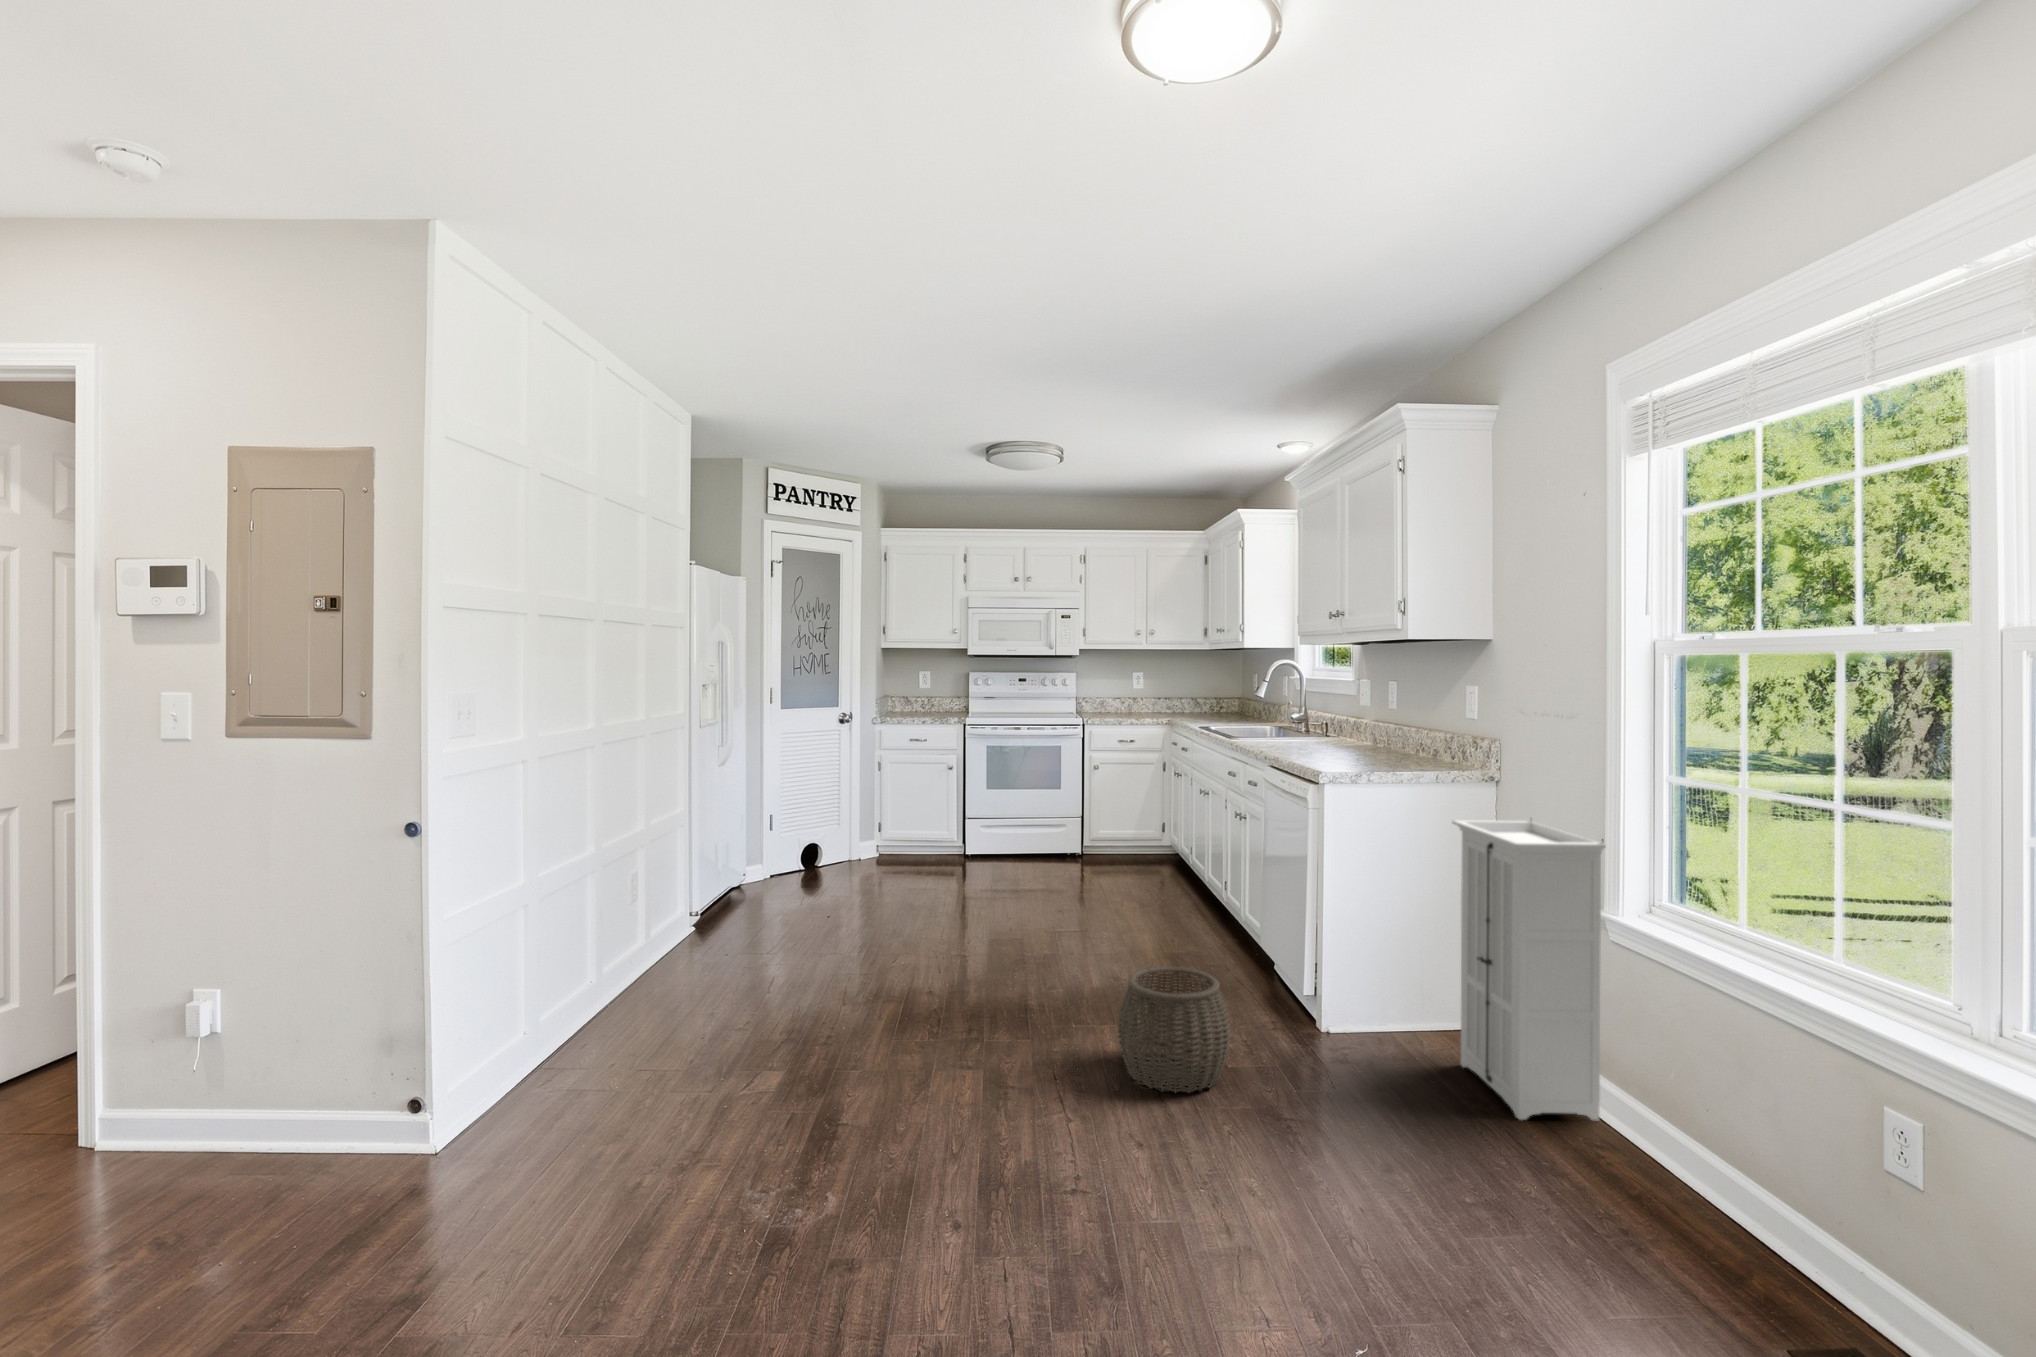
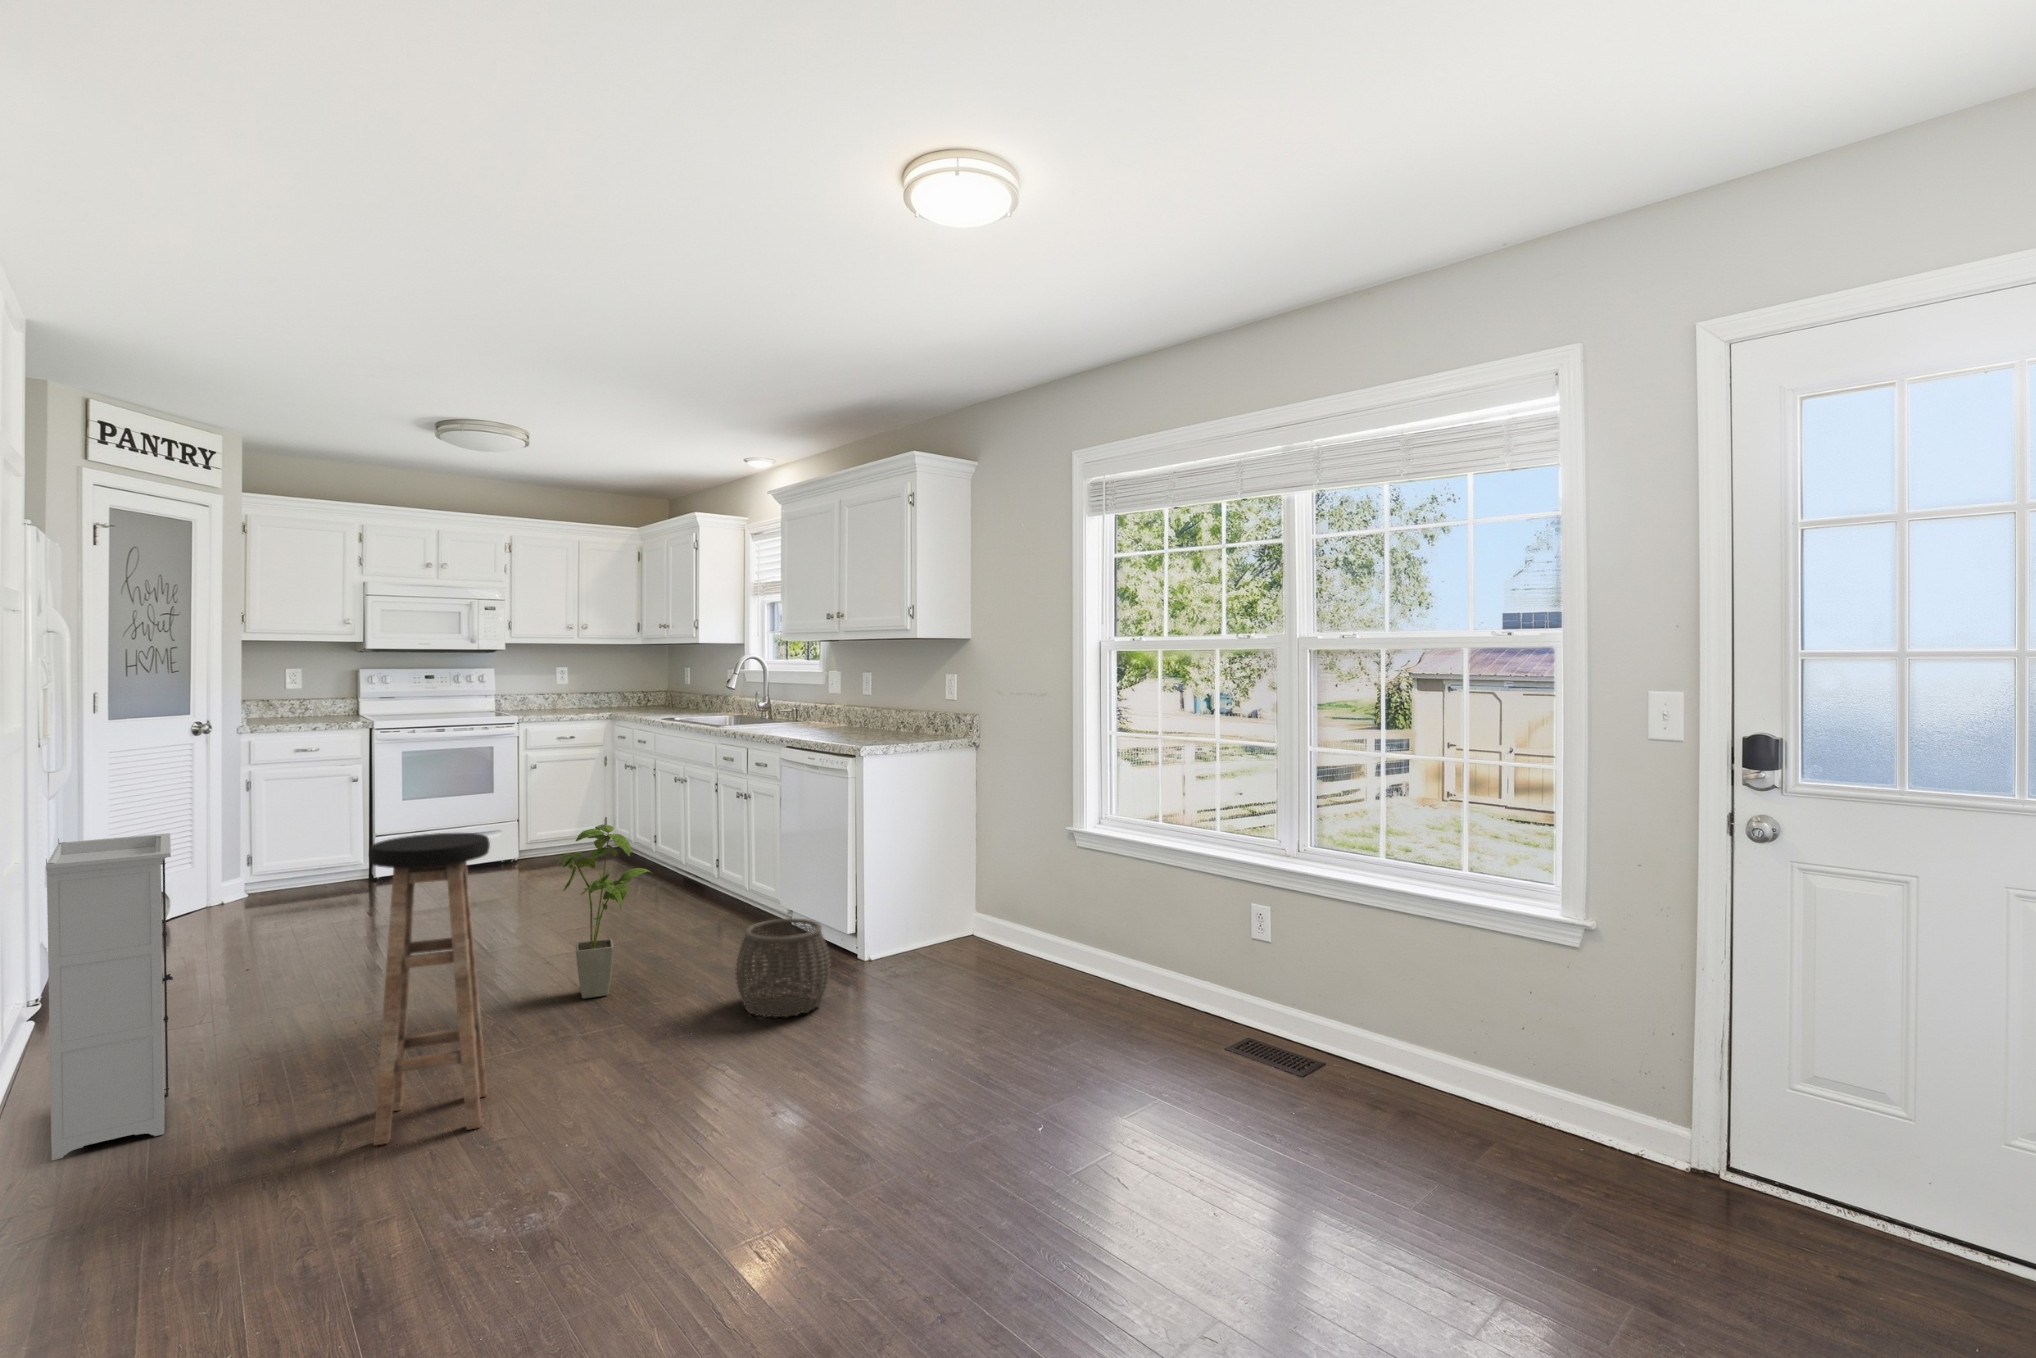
storage cabinet: present [1452,820,1606,1120] -> present [46,833,173,1160]
bar stool: none [716,823,838,1126] -> present [369,833,490,1145]
house plant: none [985,831,1081,1010] -> present [558,824,653,998]

